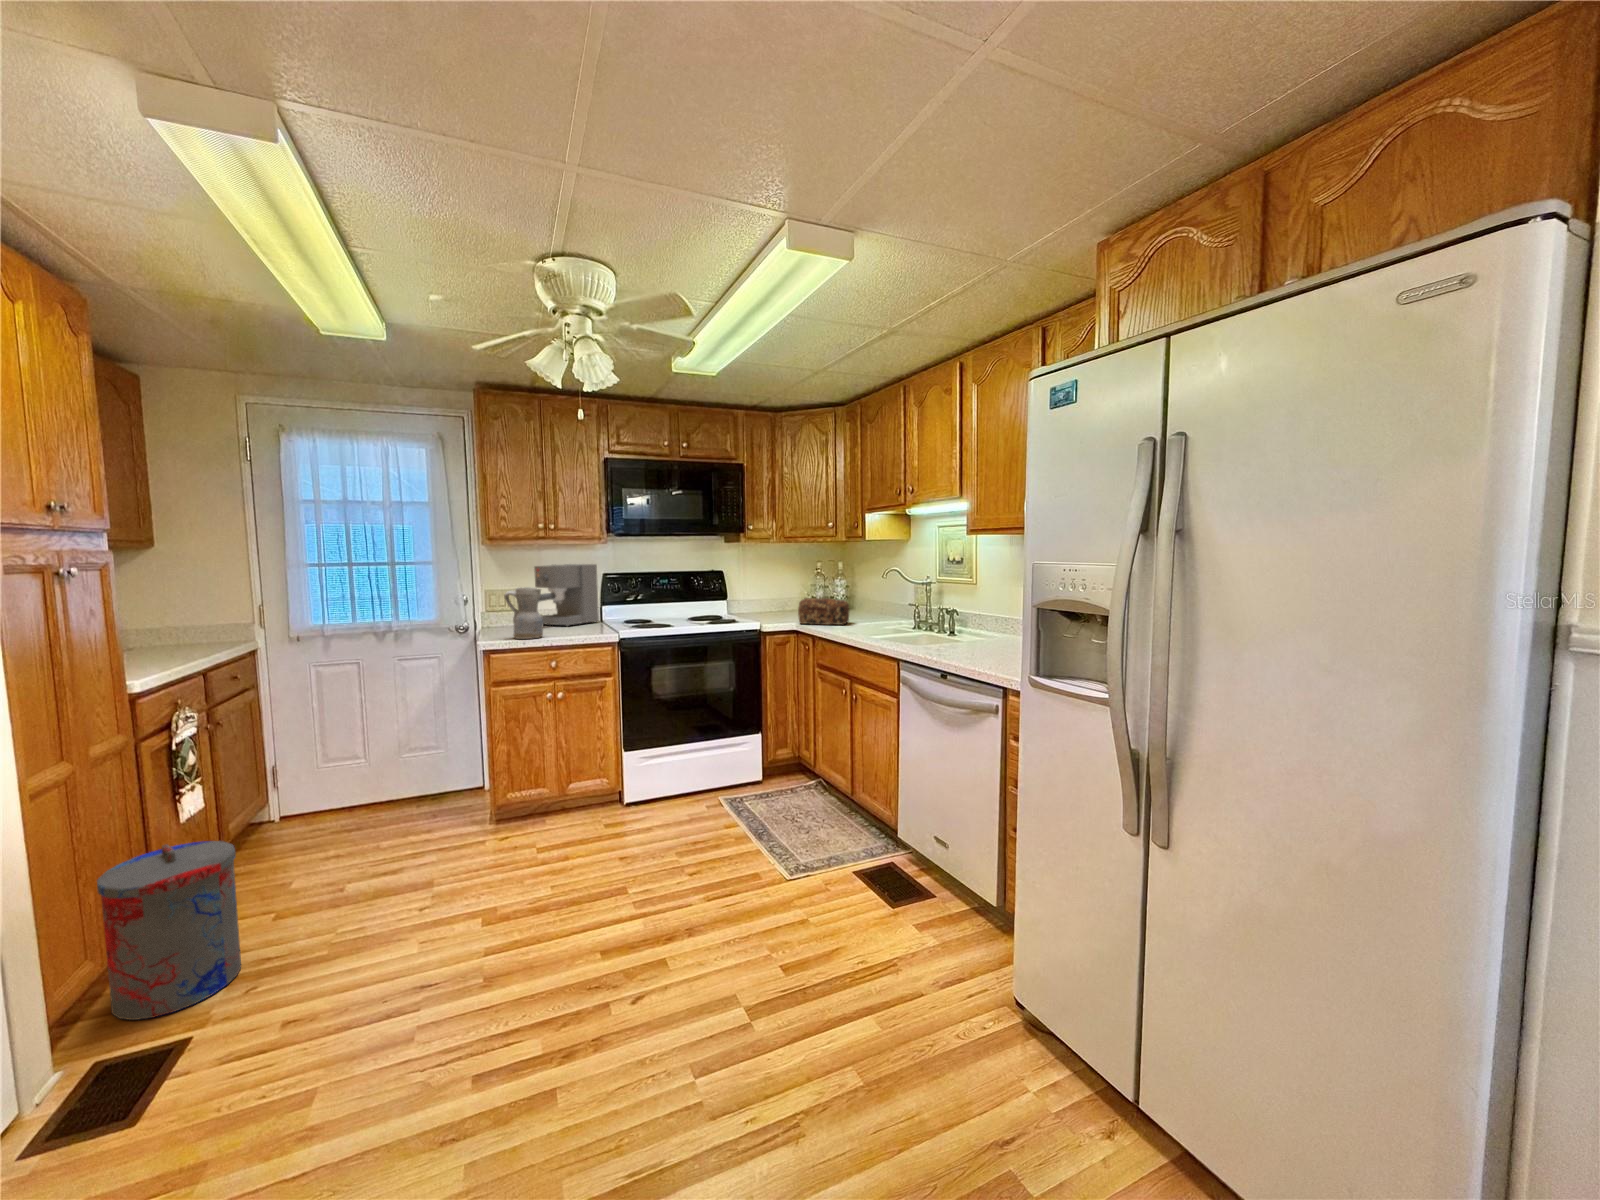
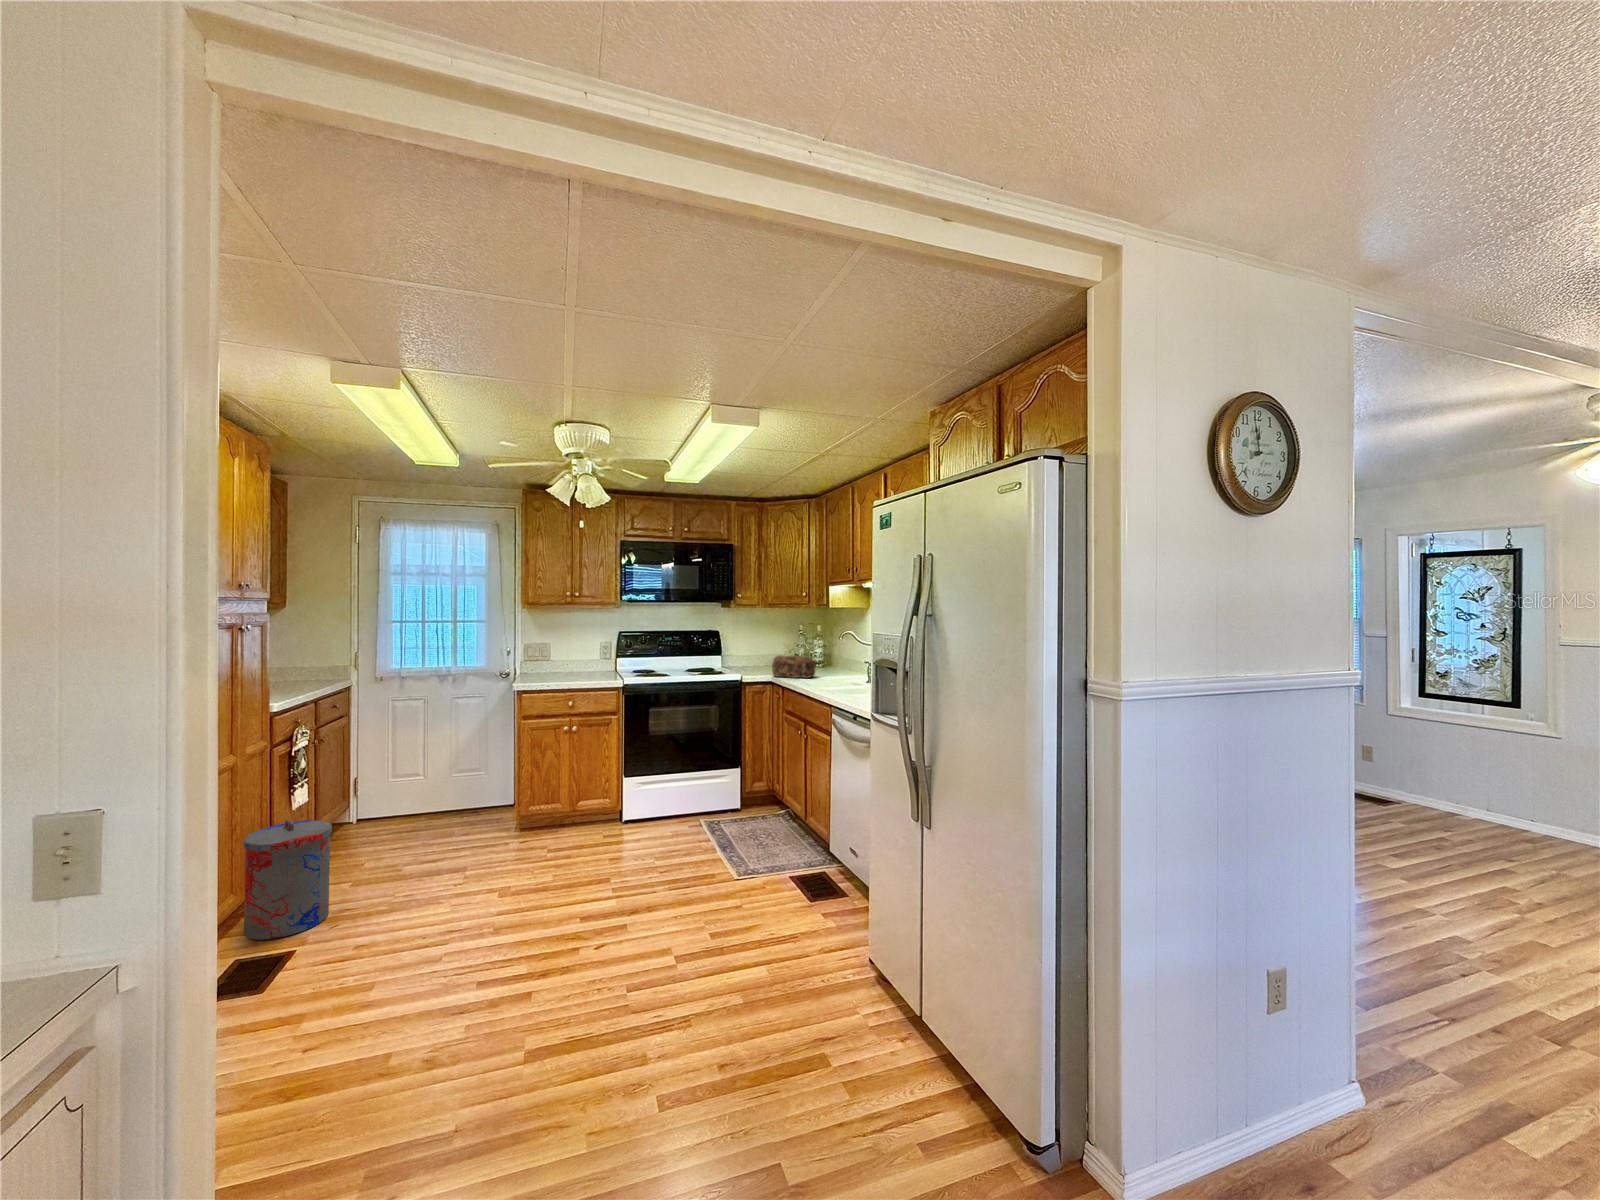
coffee maker: present [534,564,599,626] -> none [562,624,613,675]
ceramic pitcher: present [504,587,543,639] -> none [536,643,565,683]

